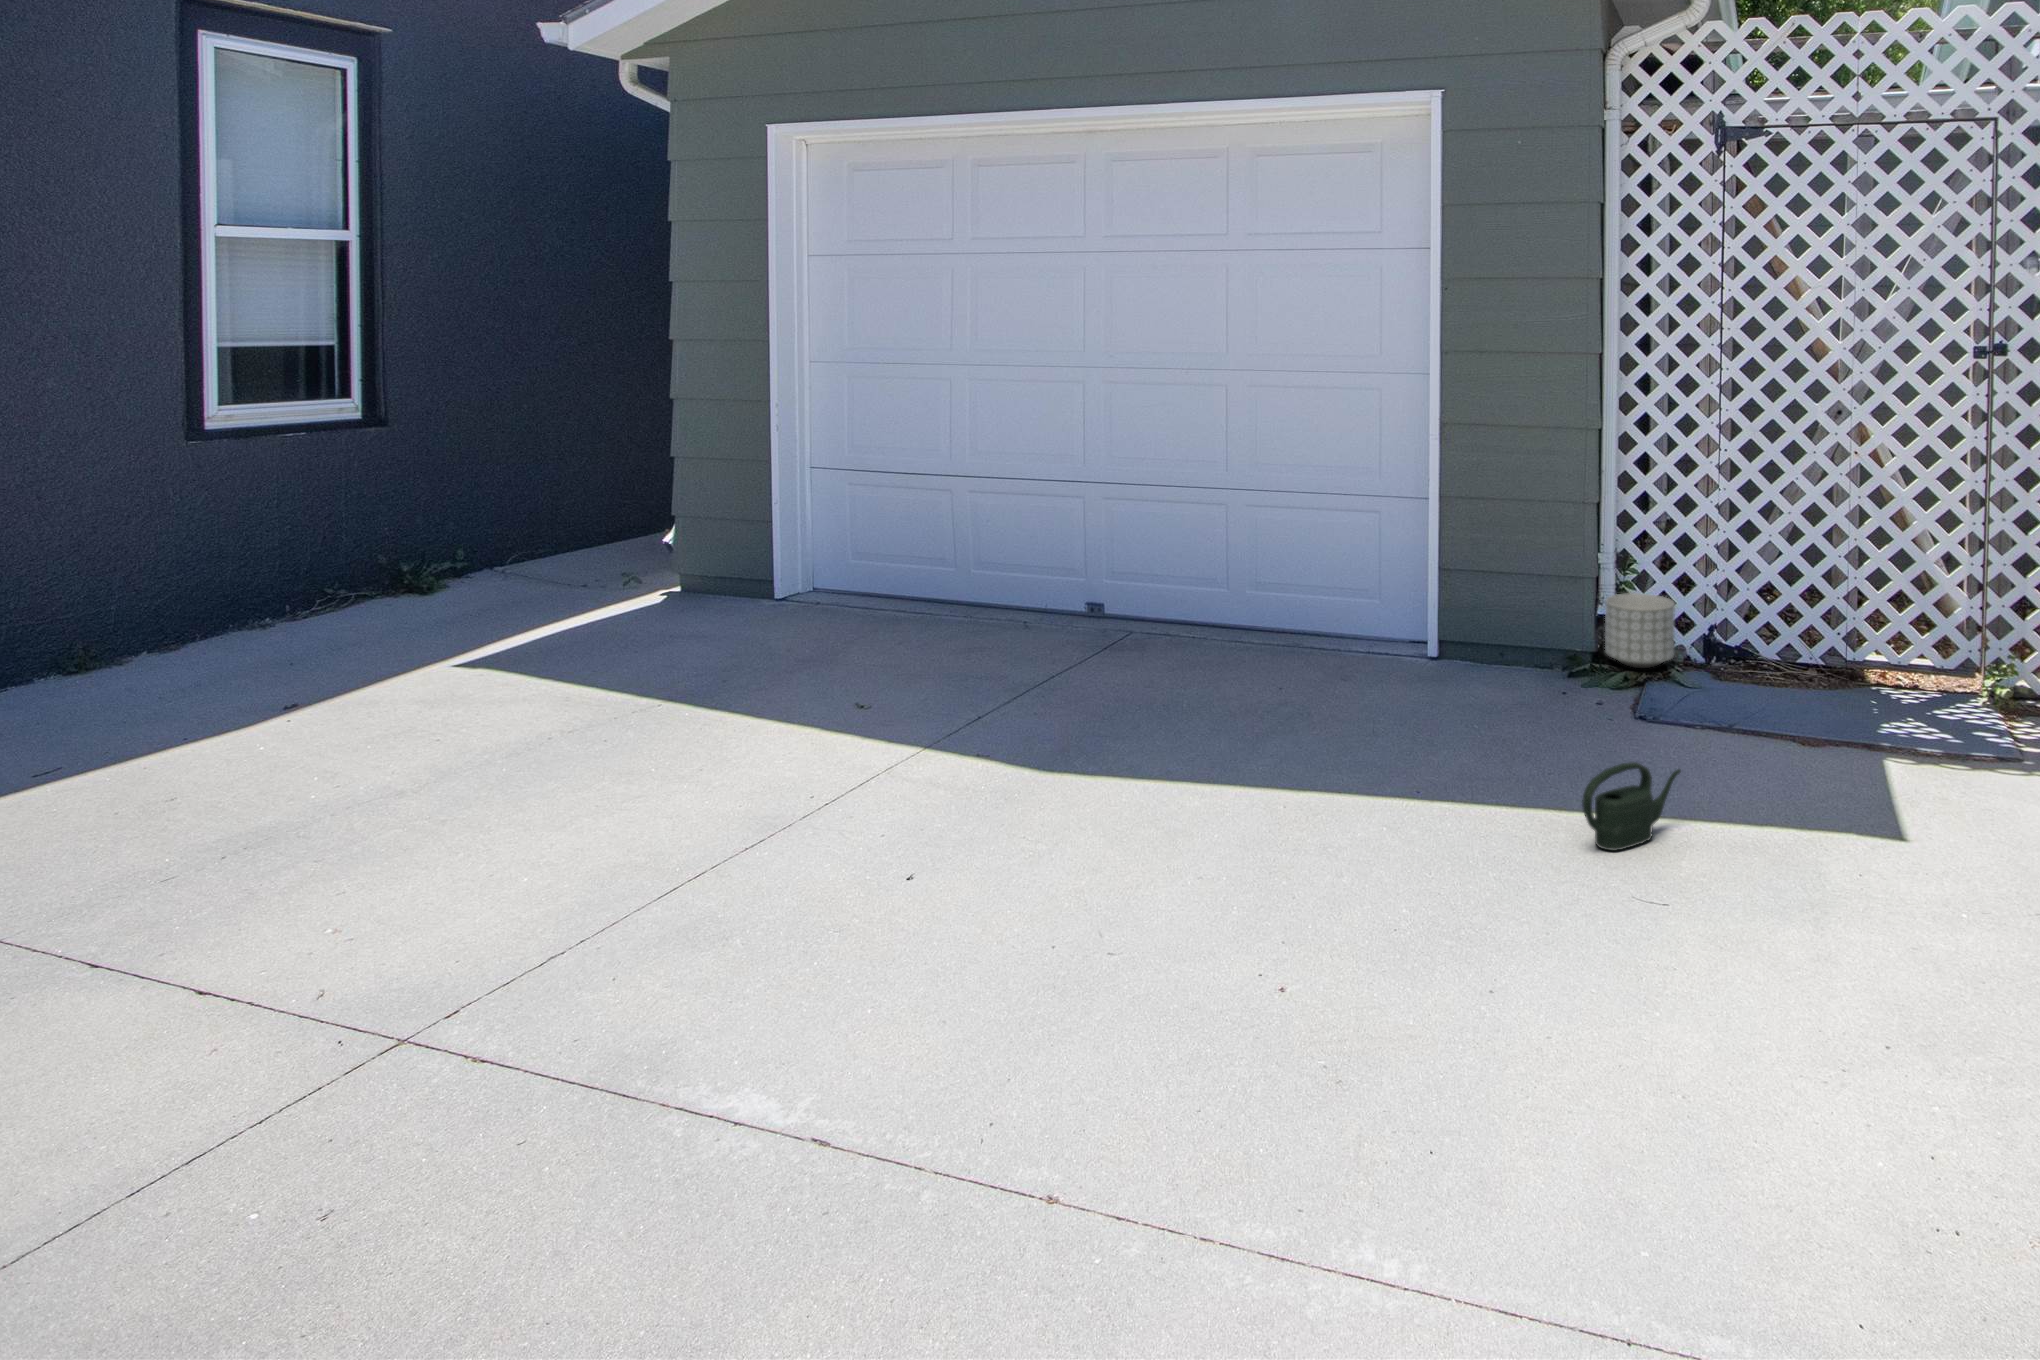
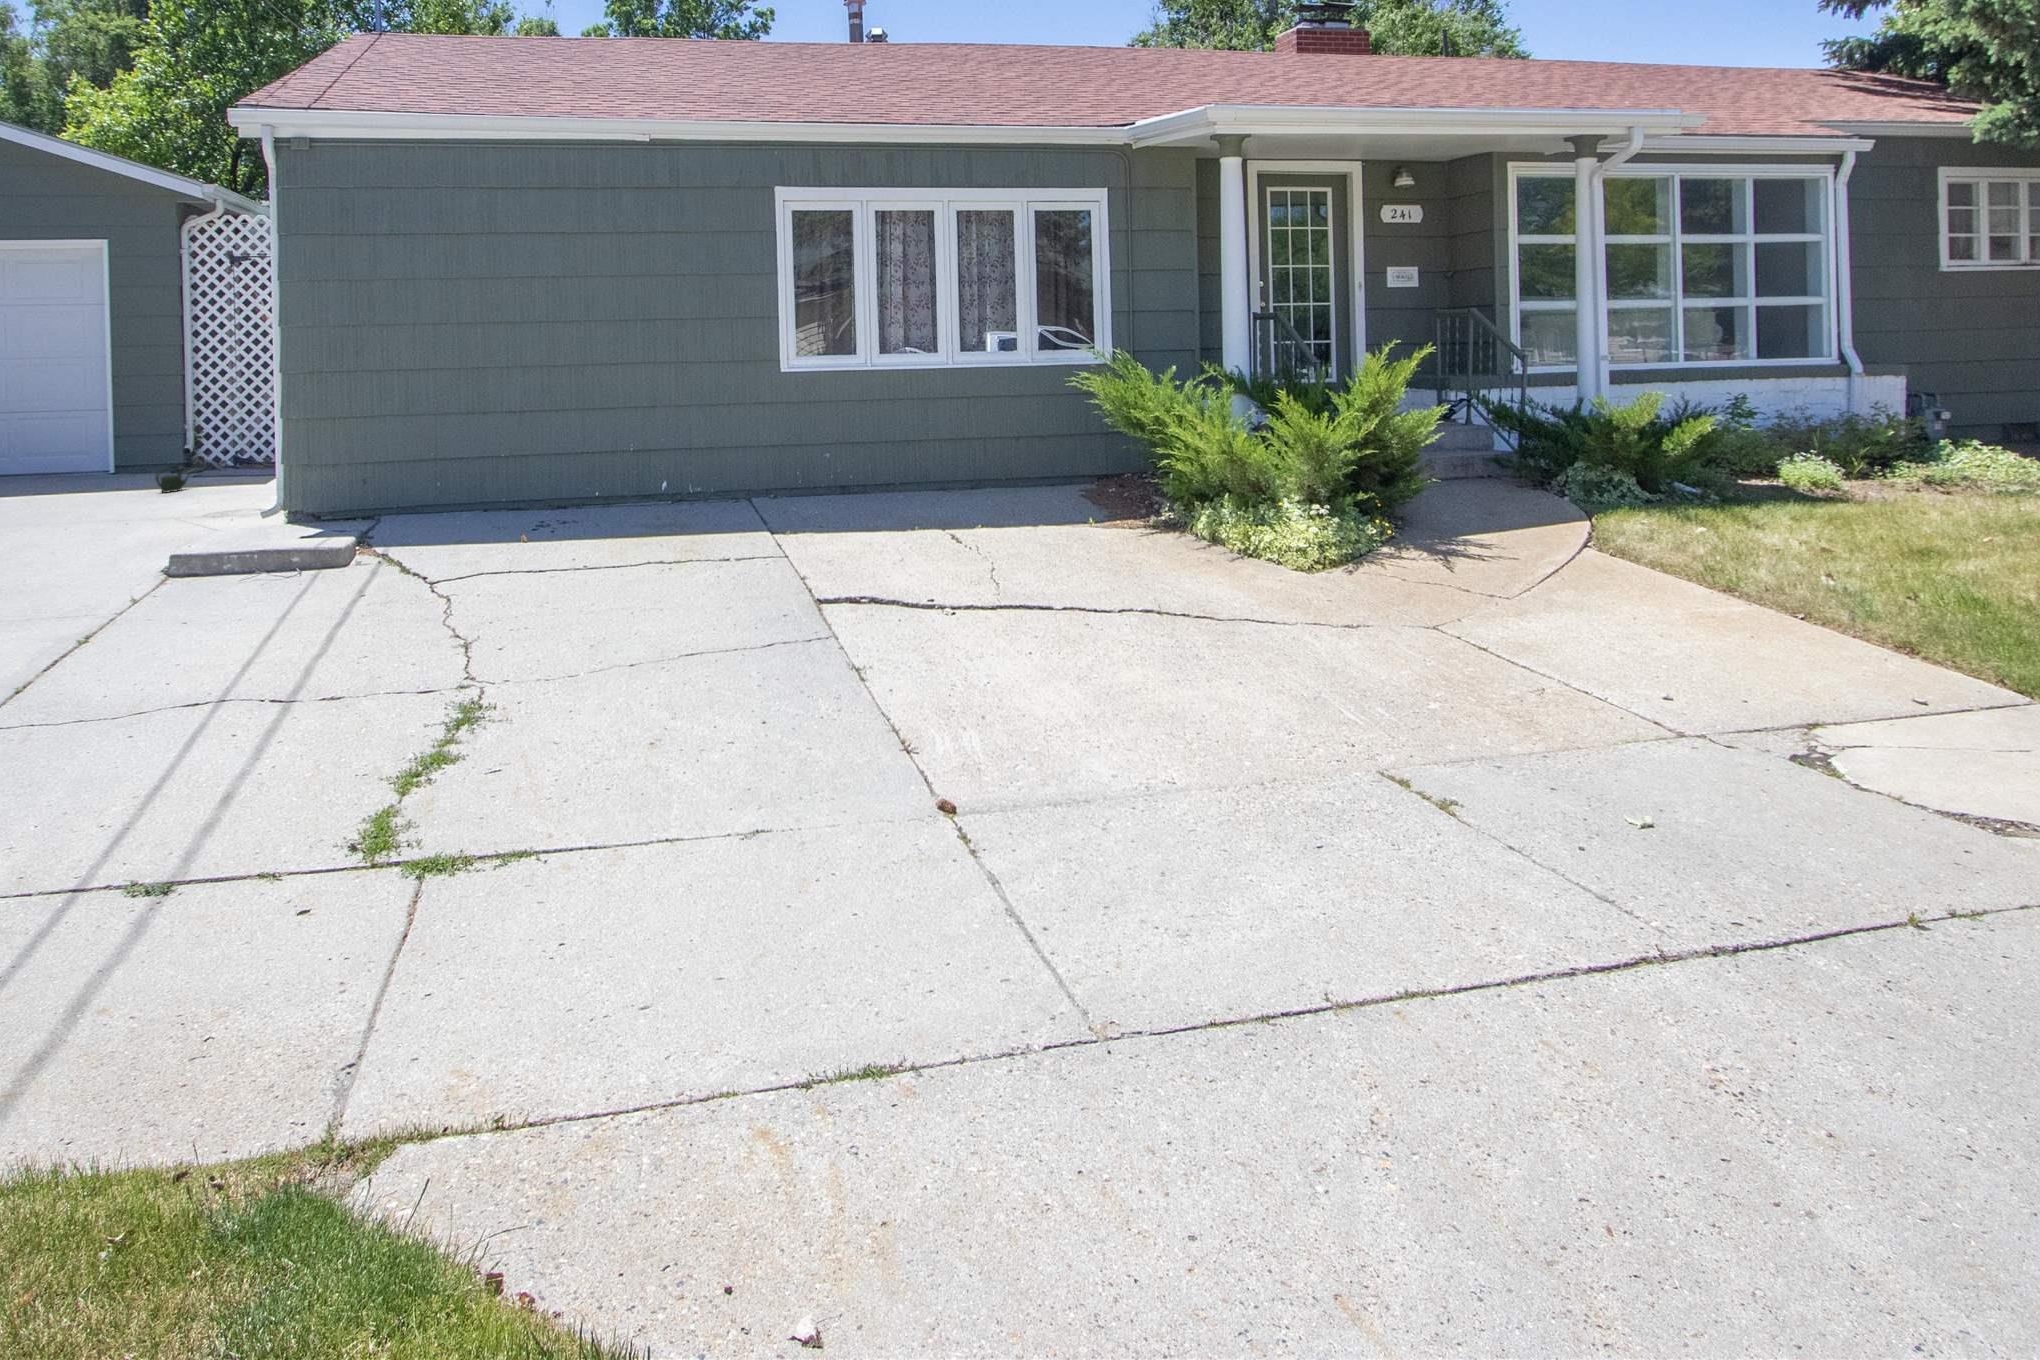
planter: present [1605,593,1675,668] -> none [189,441,219,468]

